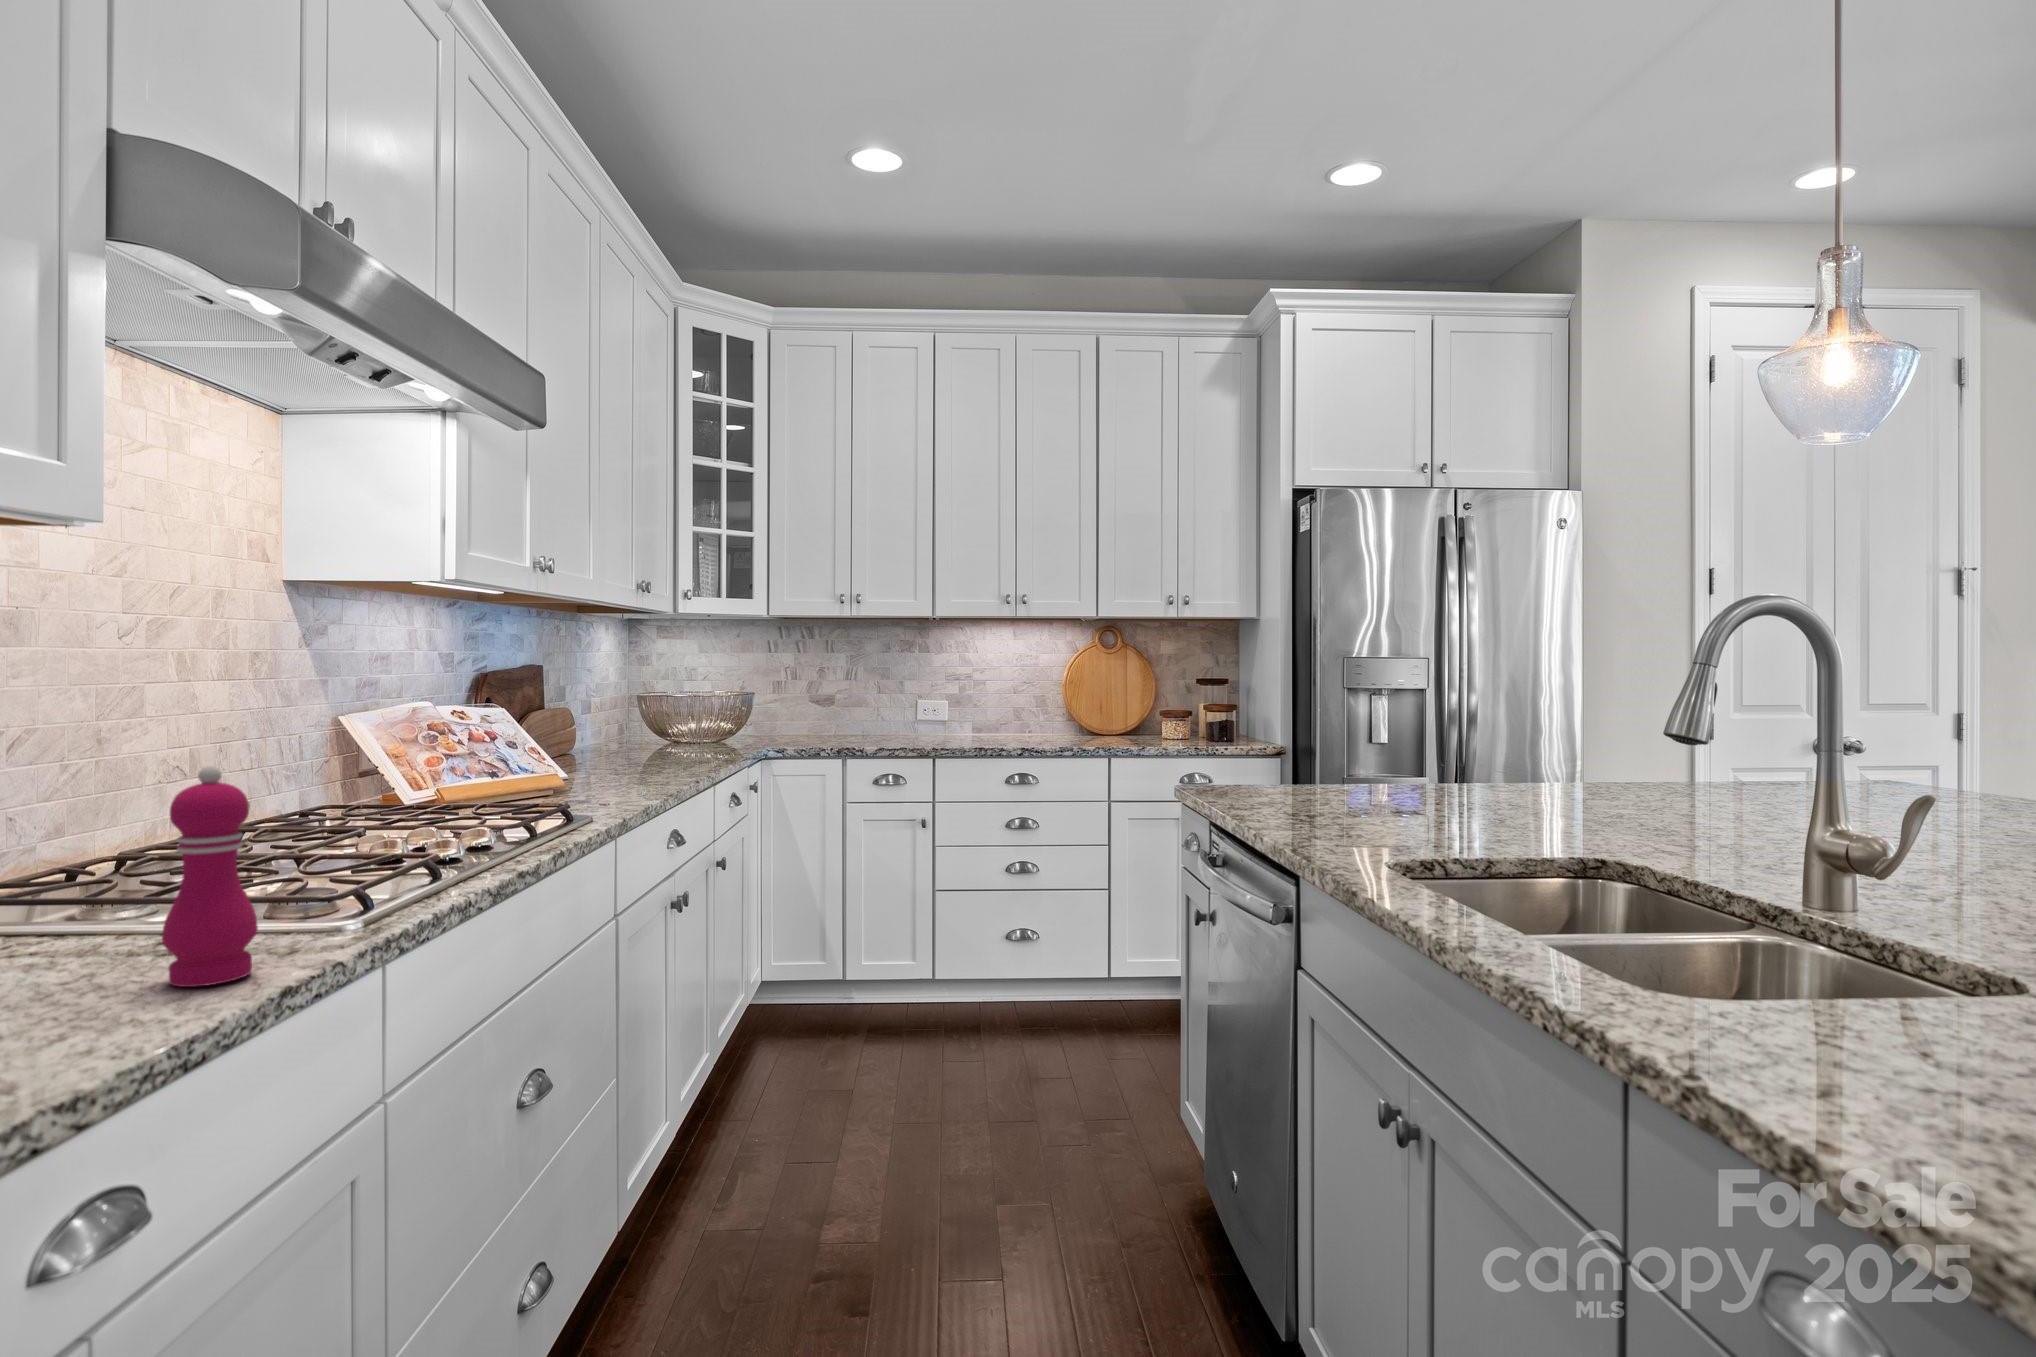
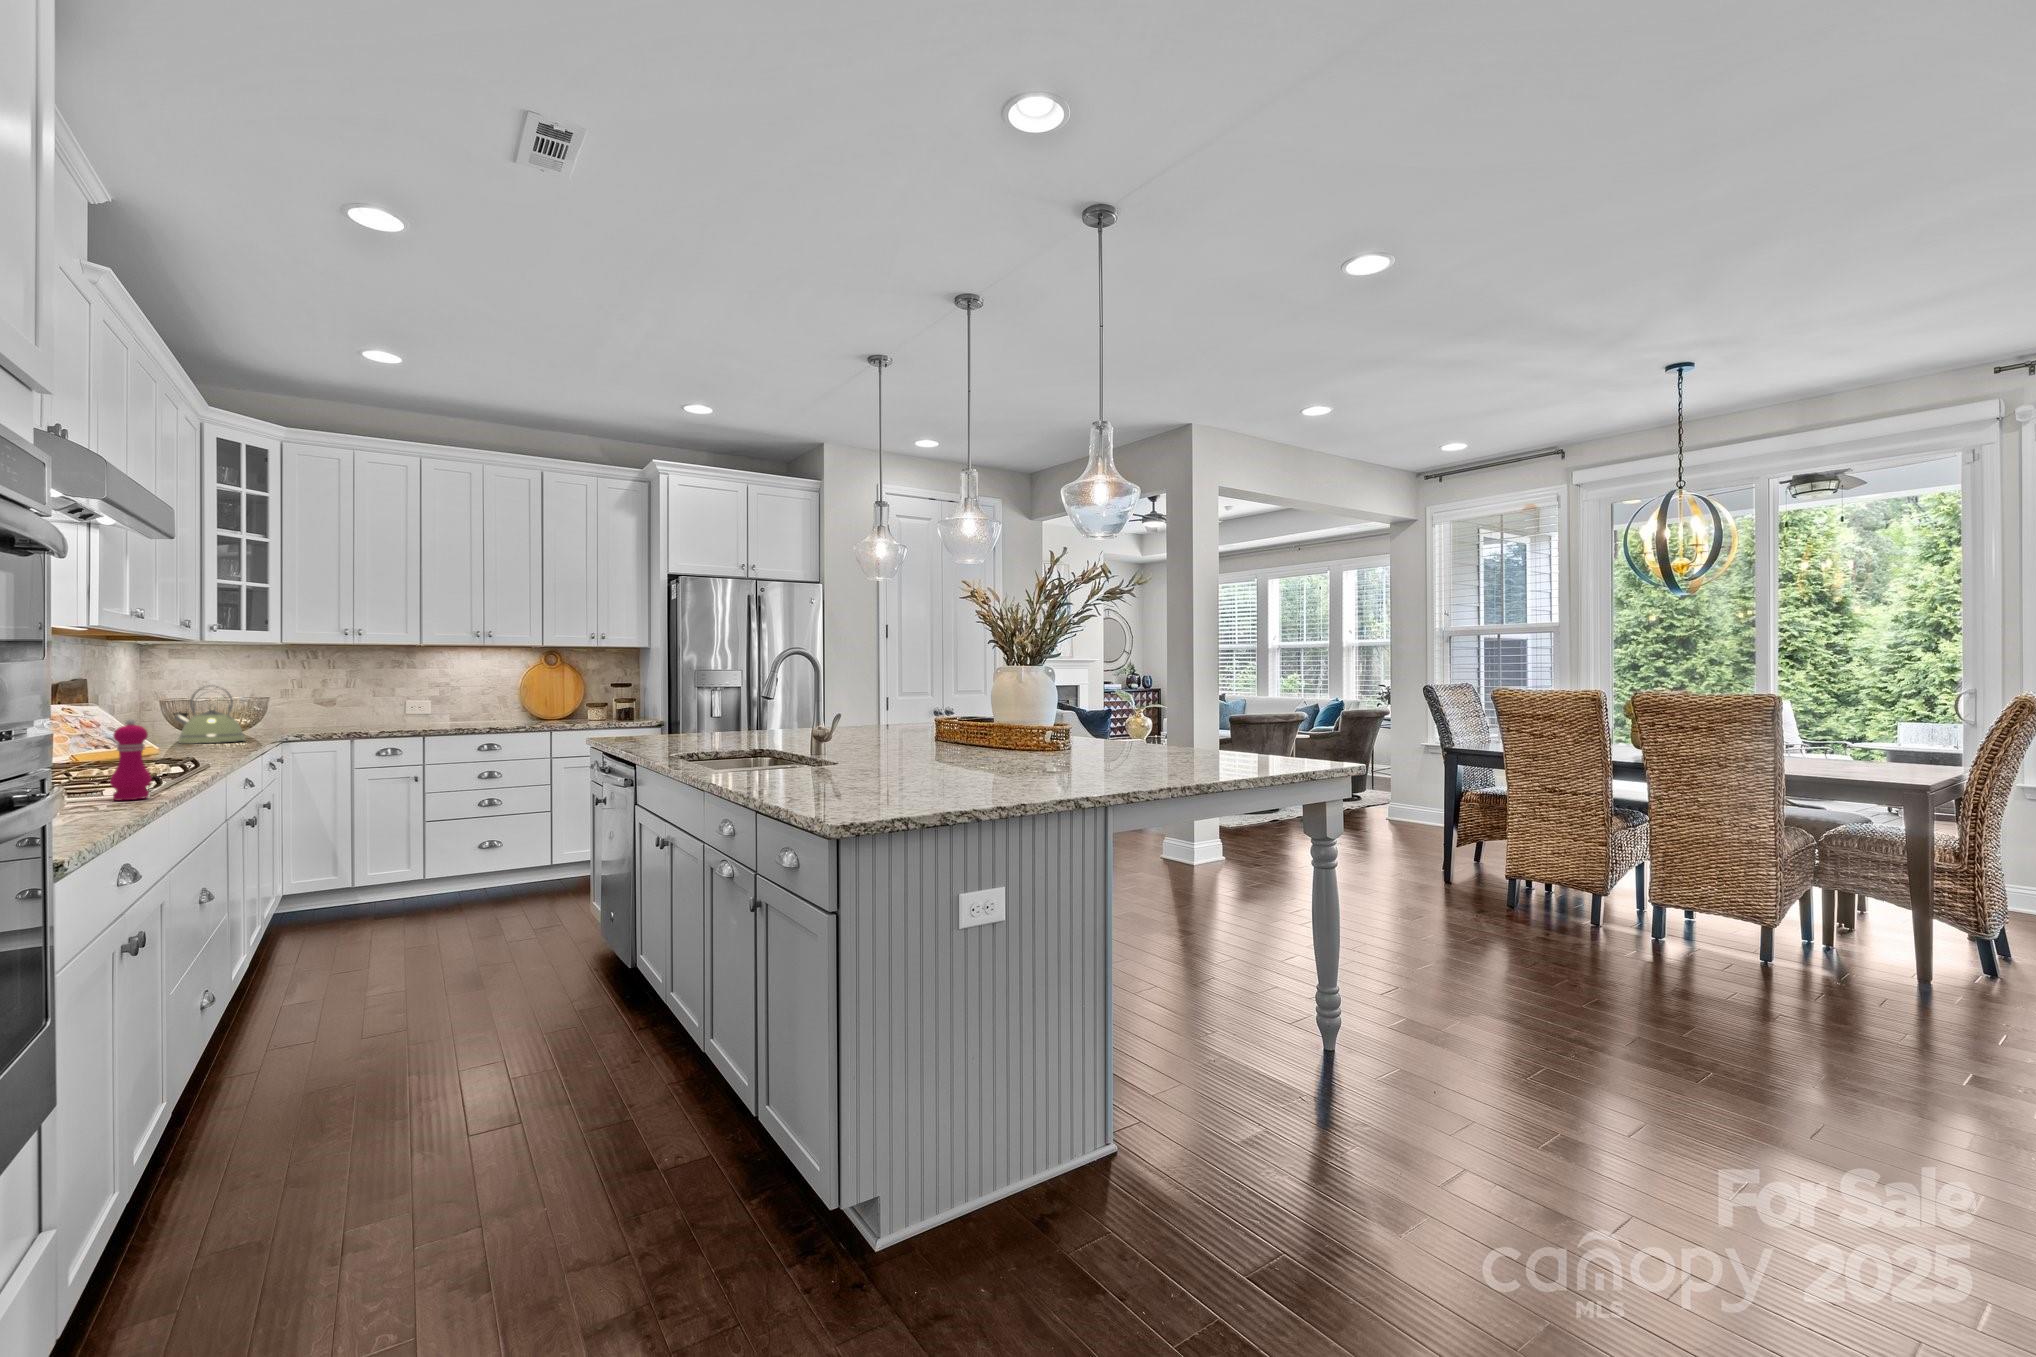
kettle: none [624,676,705,764] -> present [174,685,245,744]

